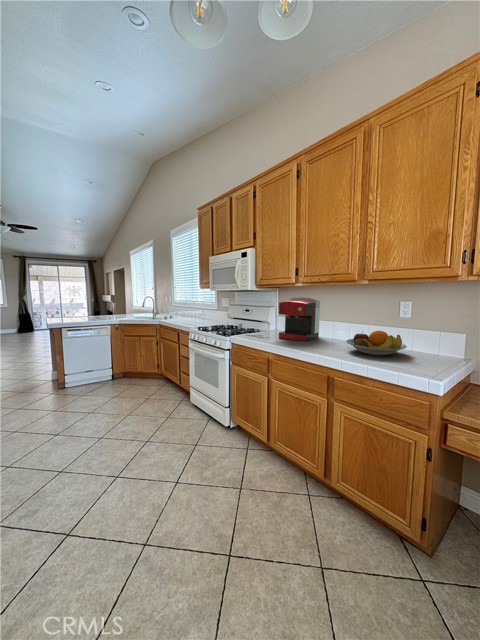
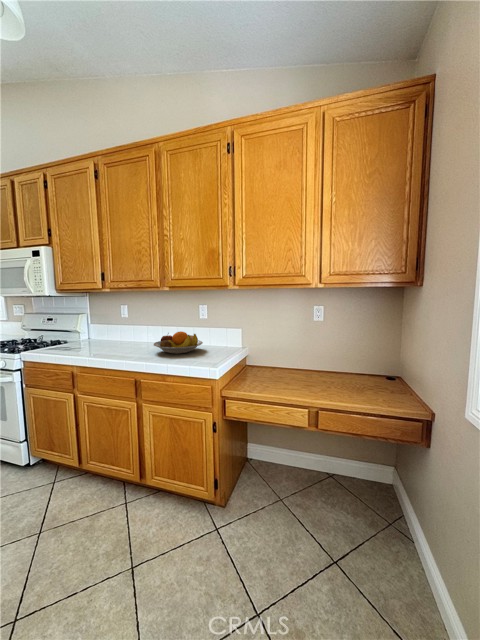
coffee maker: present [279,297,320,341] -> none [84,303,133,348]

